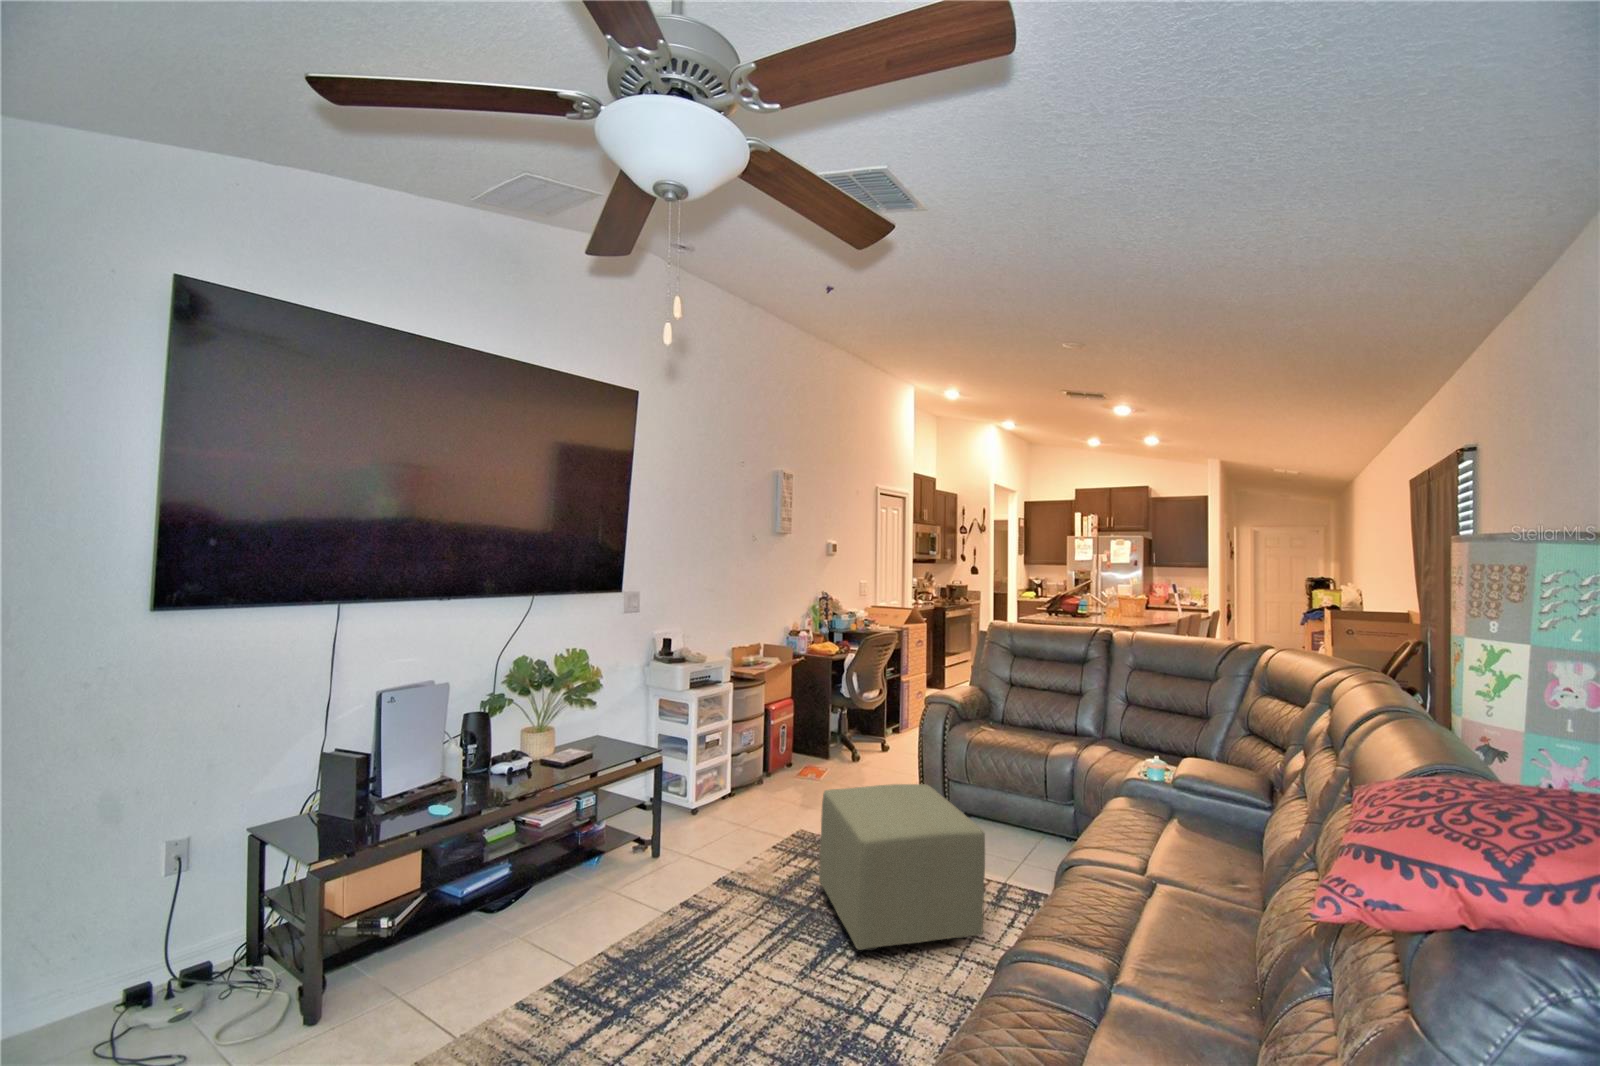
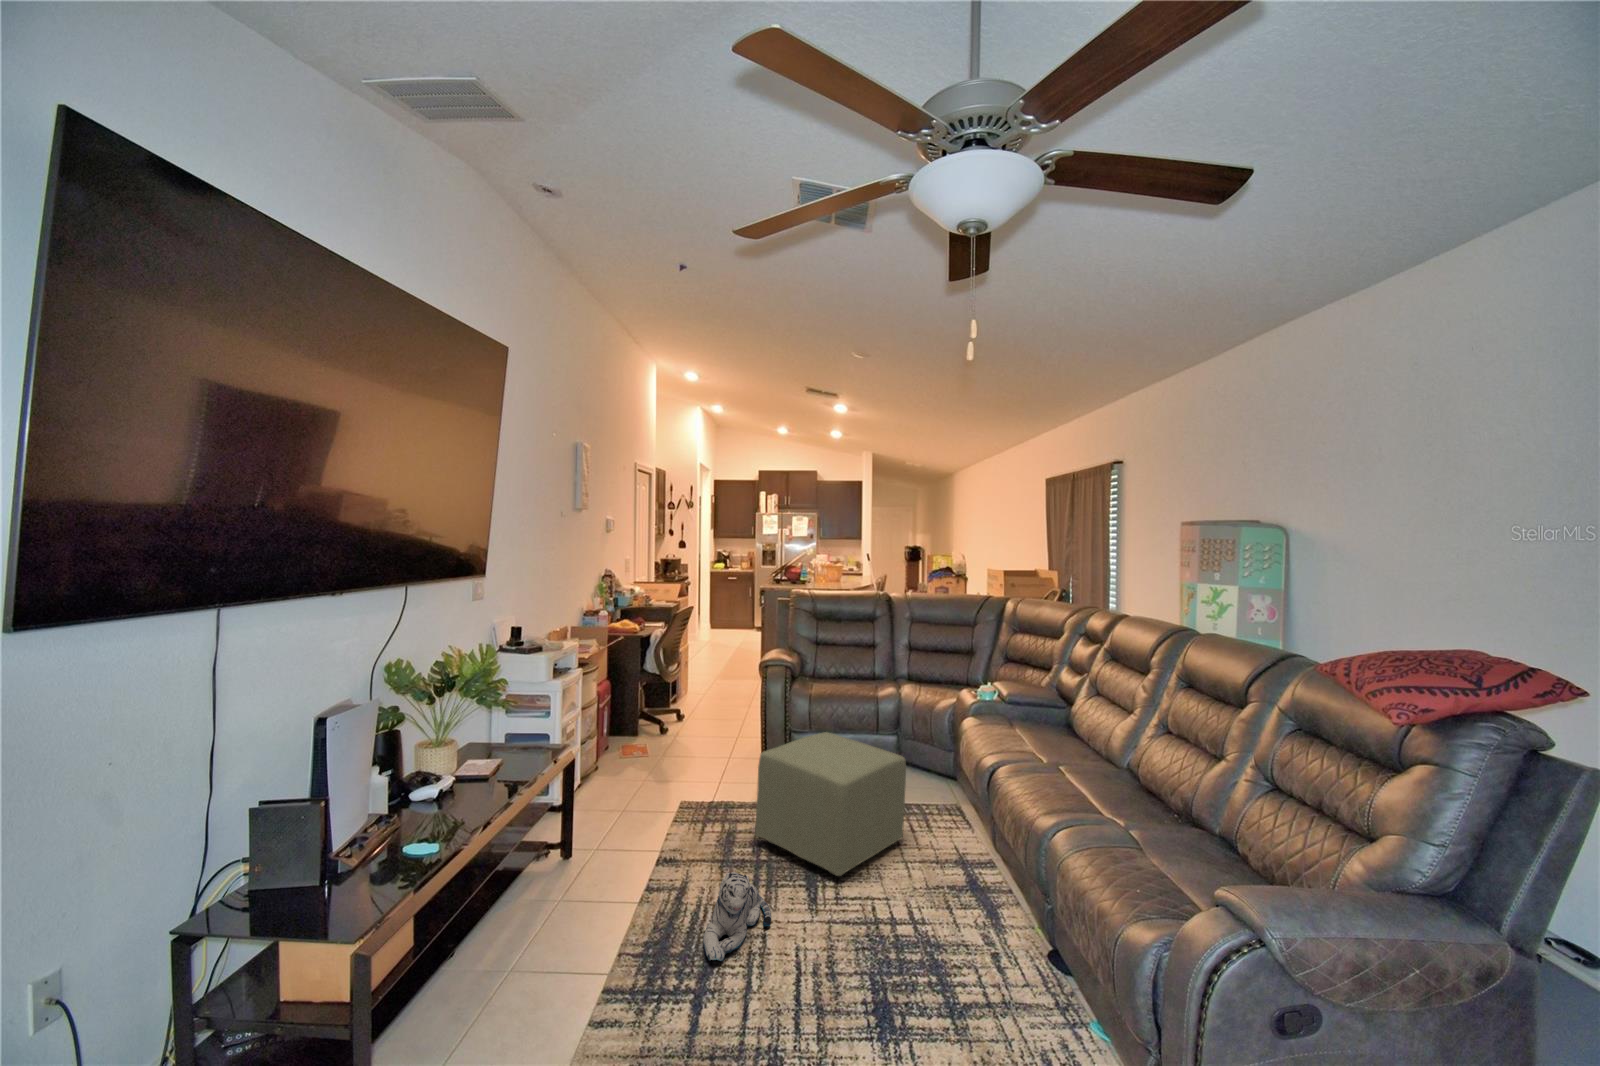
plush toy: none [659,899,766,987] -> present [703,872,771,961]

